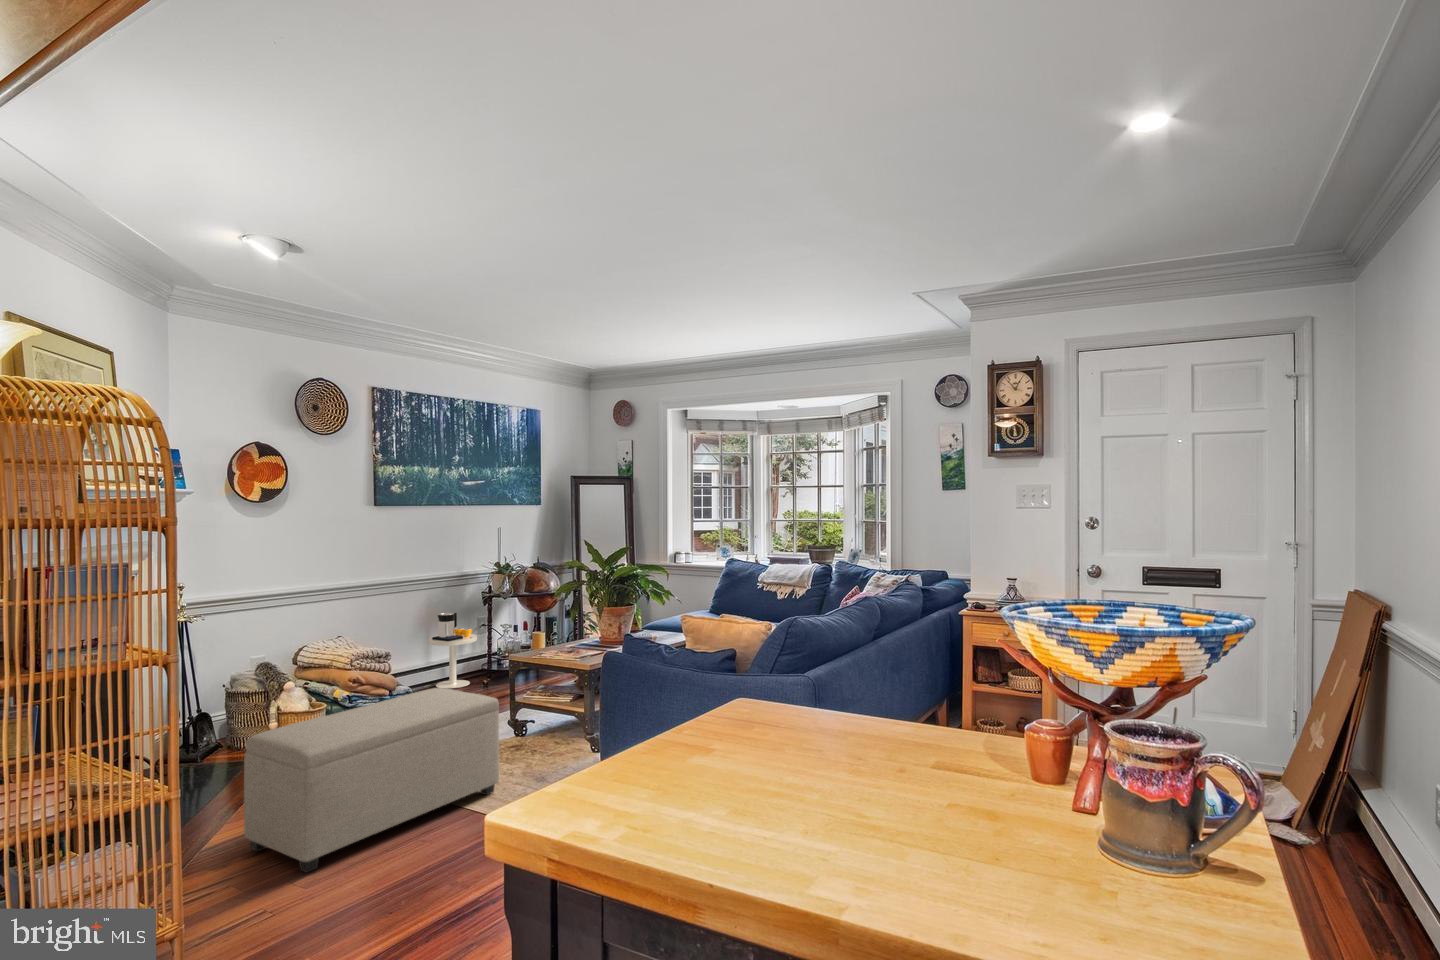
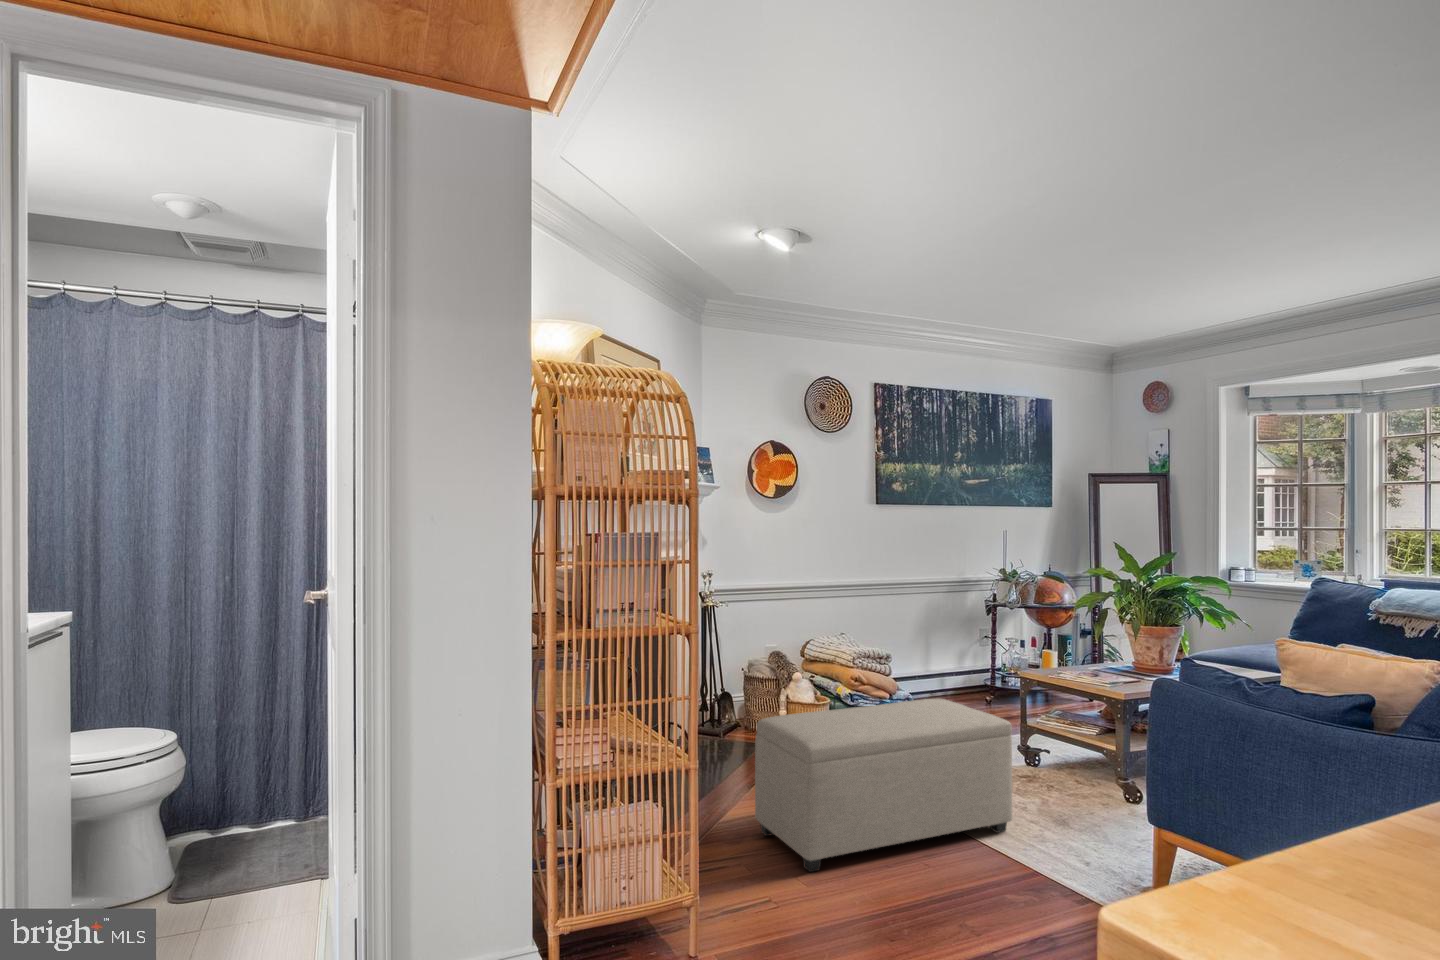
side table: present [428,613,477,689] -> none [928,620,981,703]

